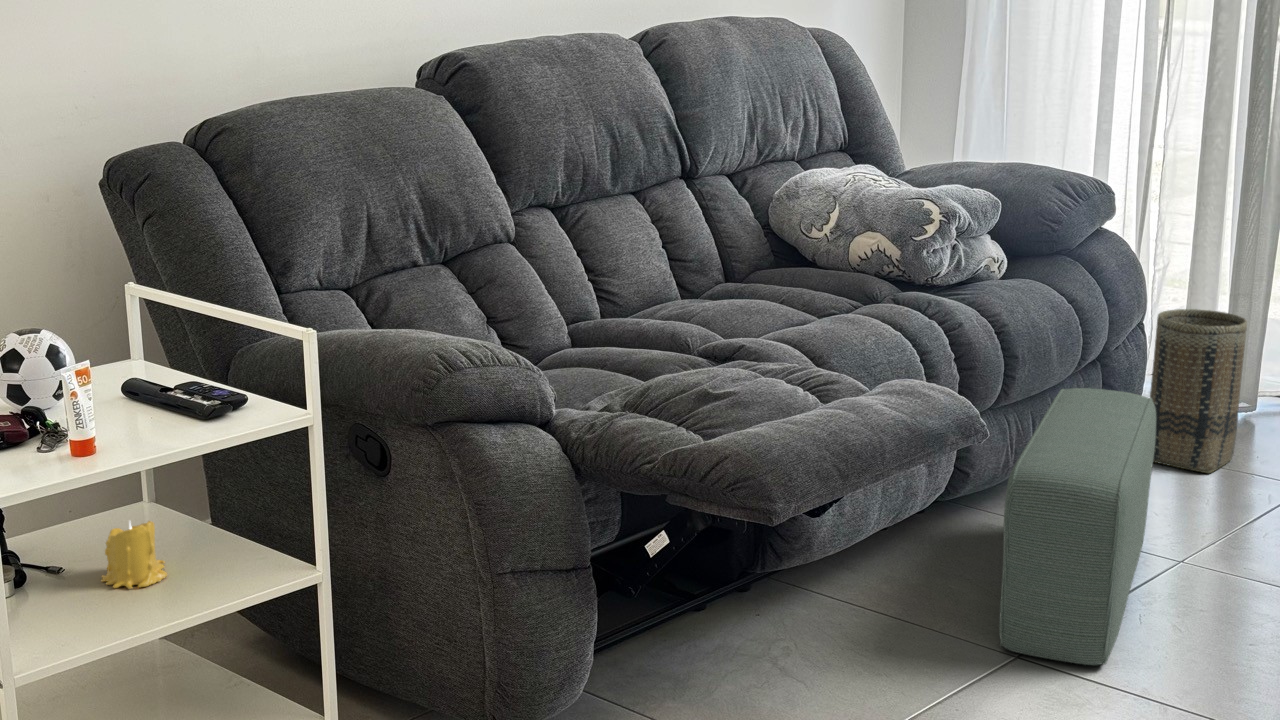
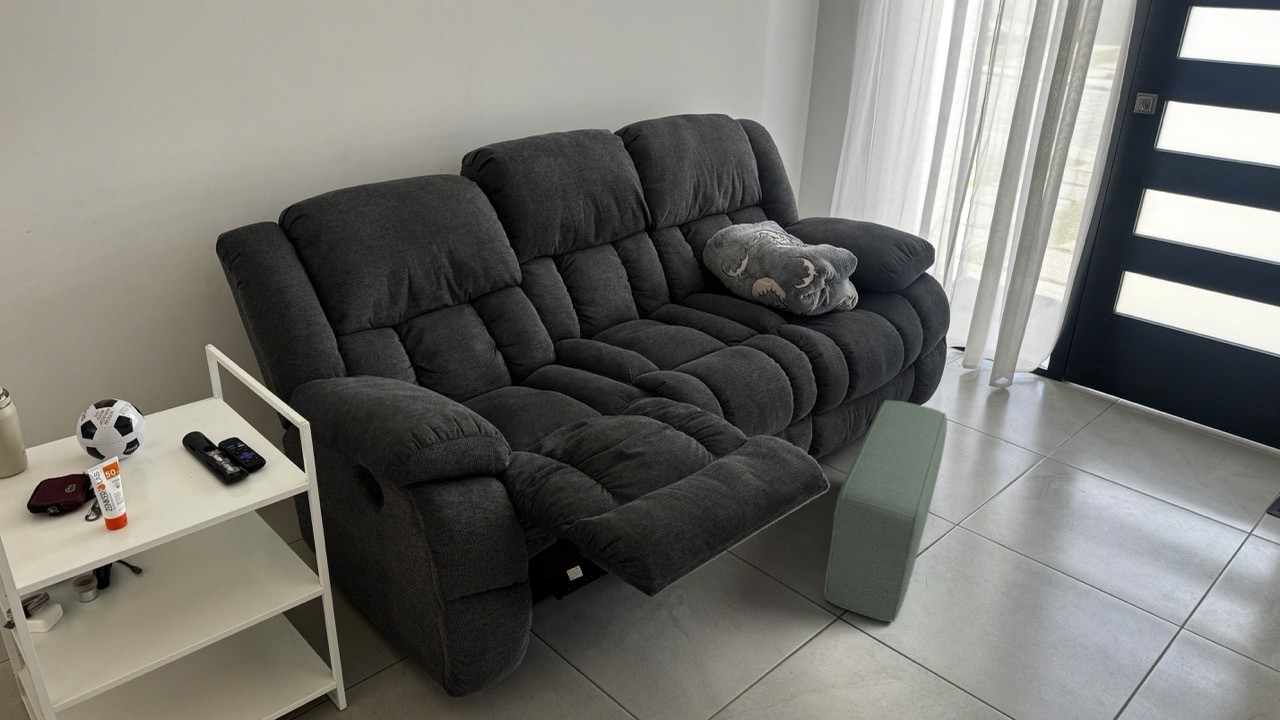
basket: present [1150,309,1247,473] -> none [936,328,1014,438]
candle: present [101,521,167,589] -> none [163,543,218,597]

